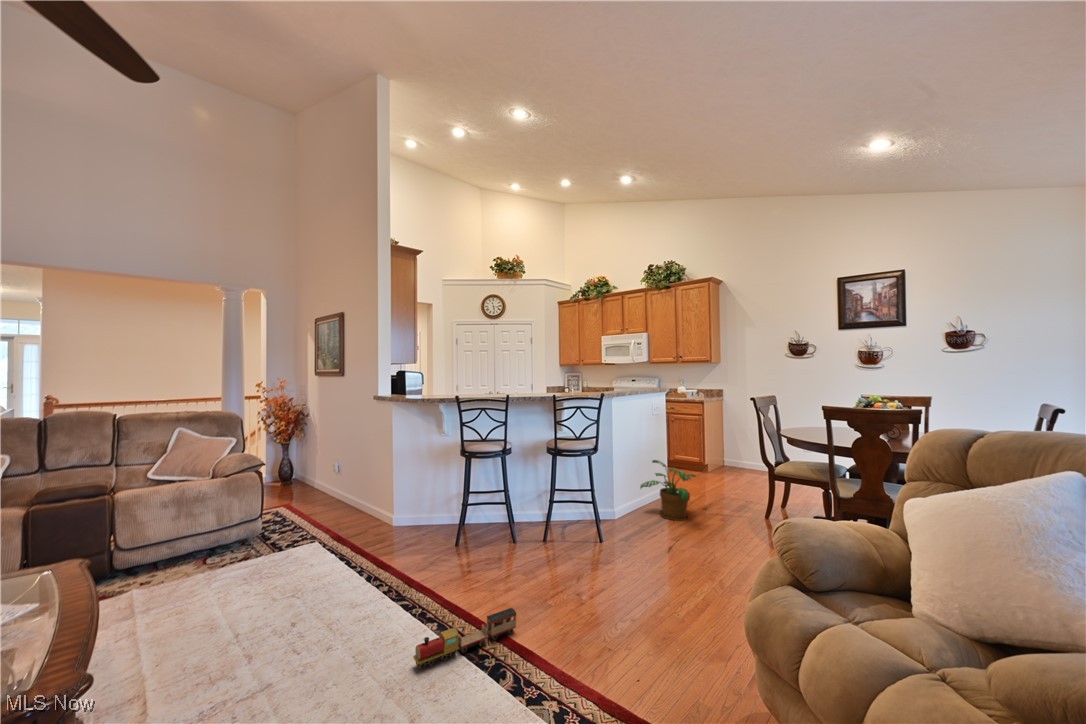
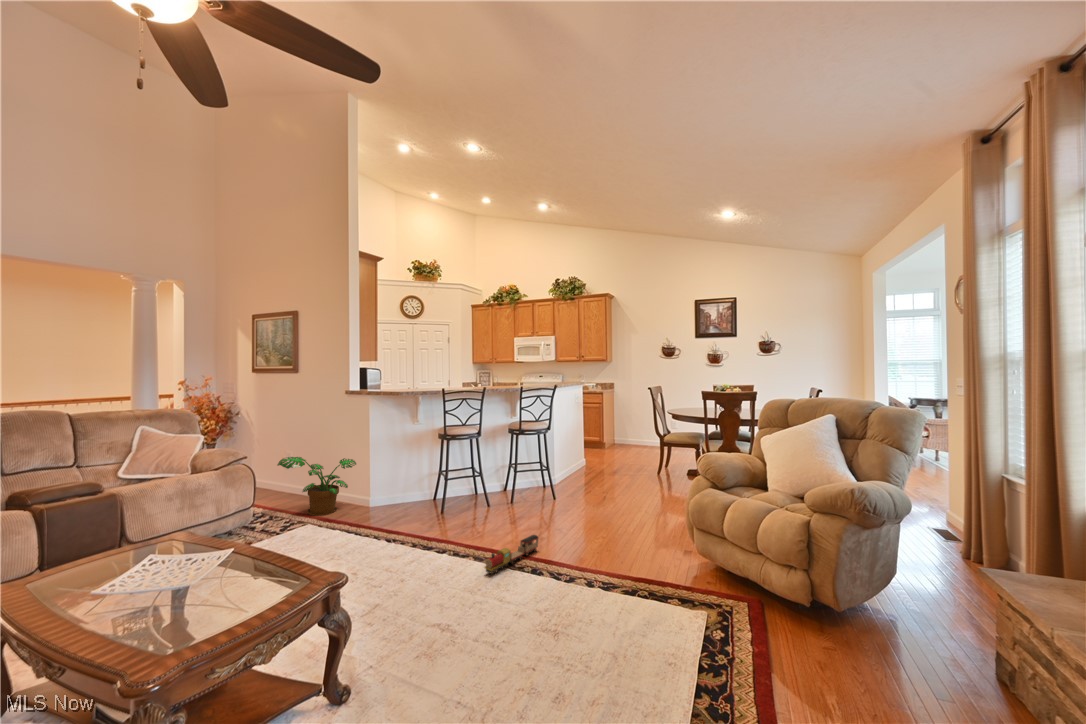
potted plant: present [640,460,696,521] -> present [277,457,356,516]

